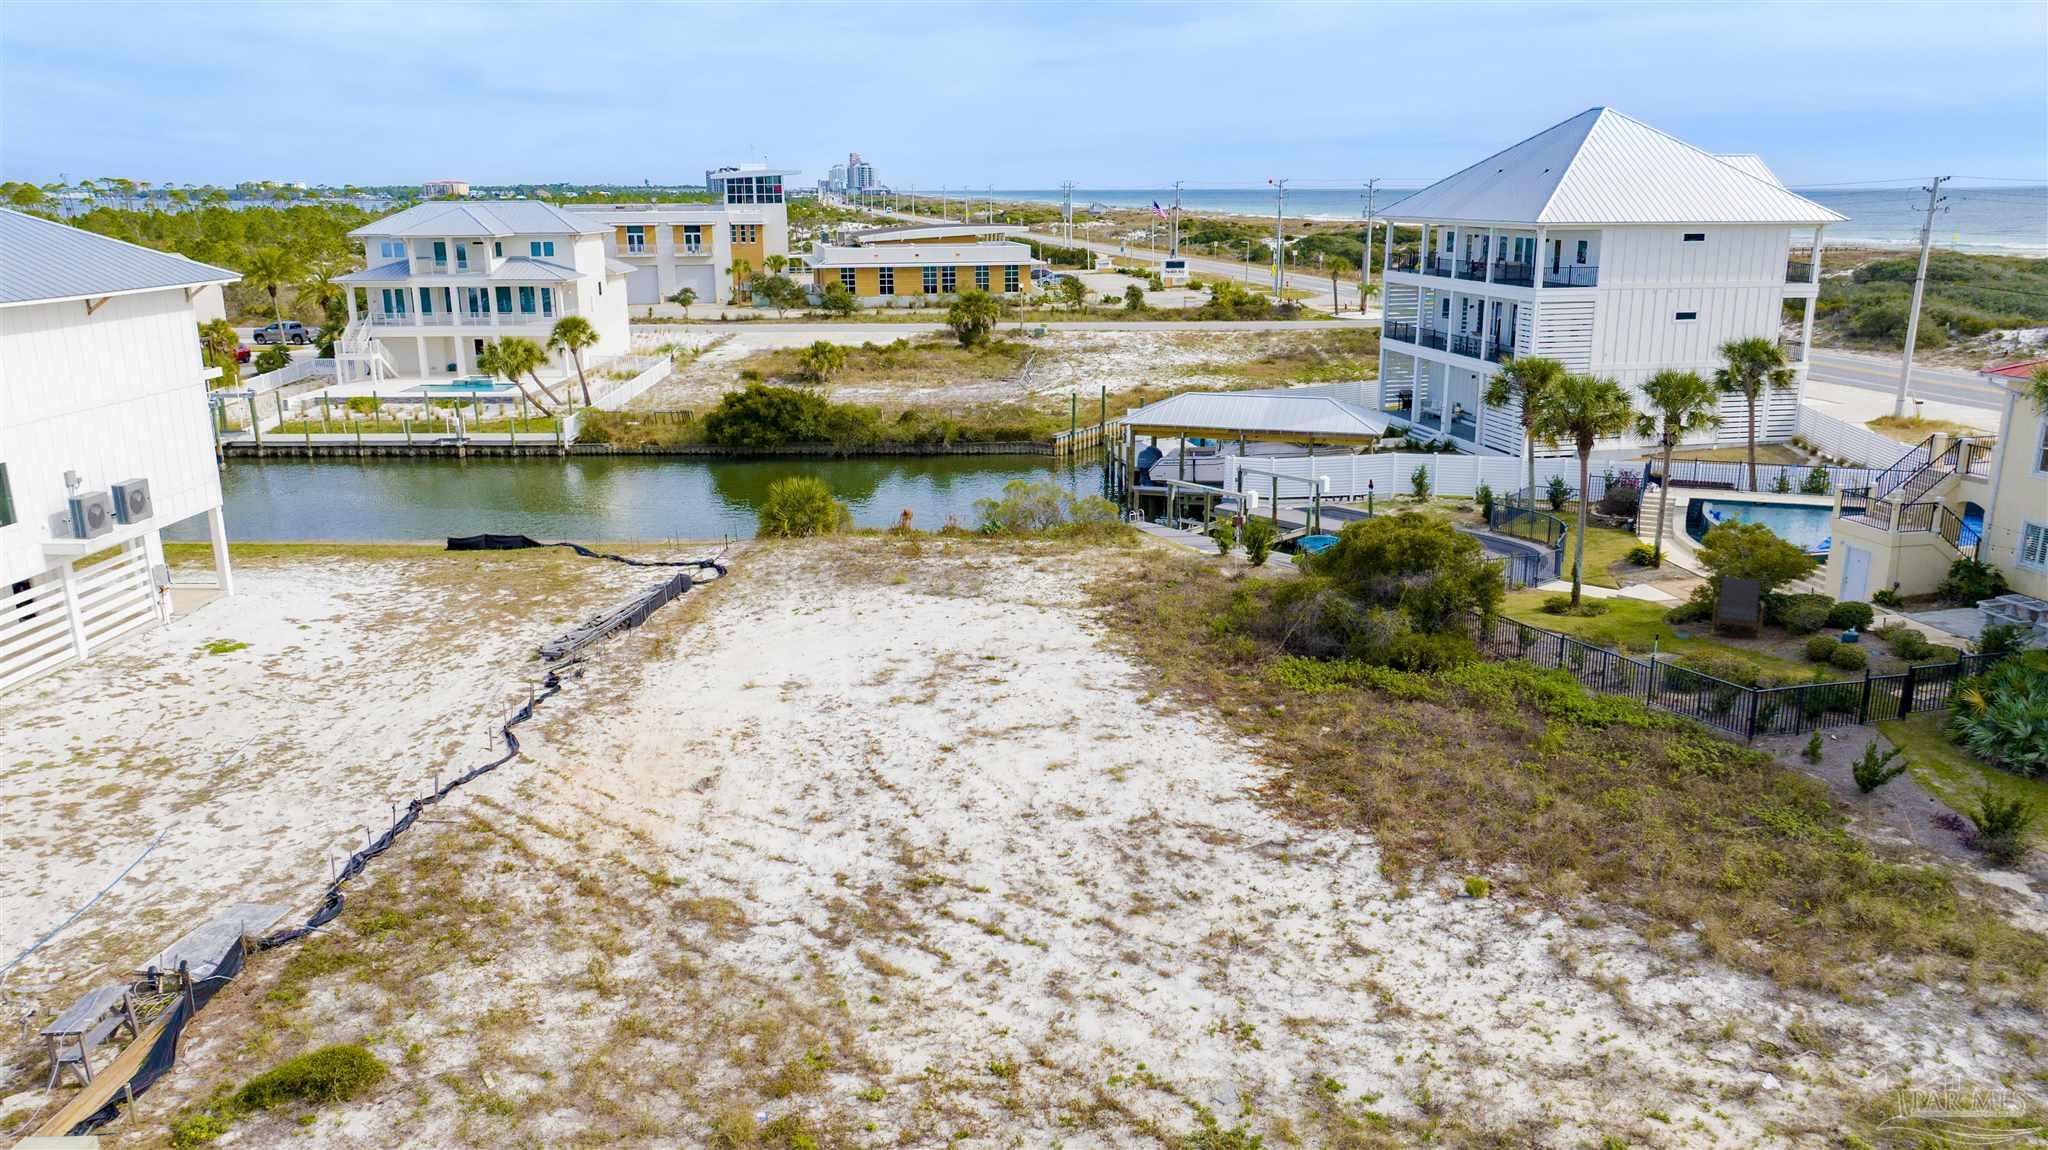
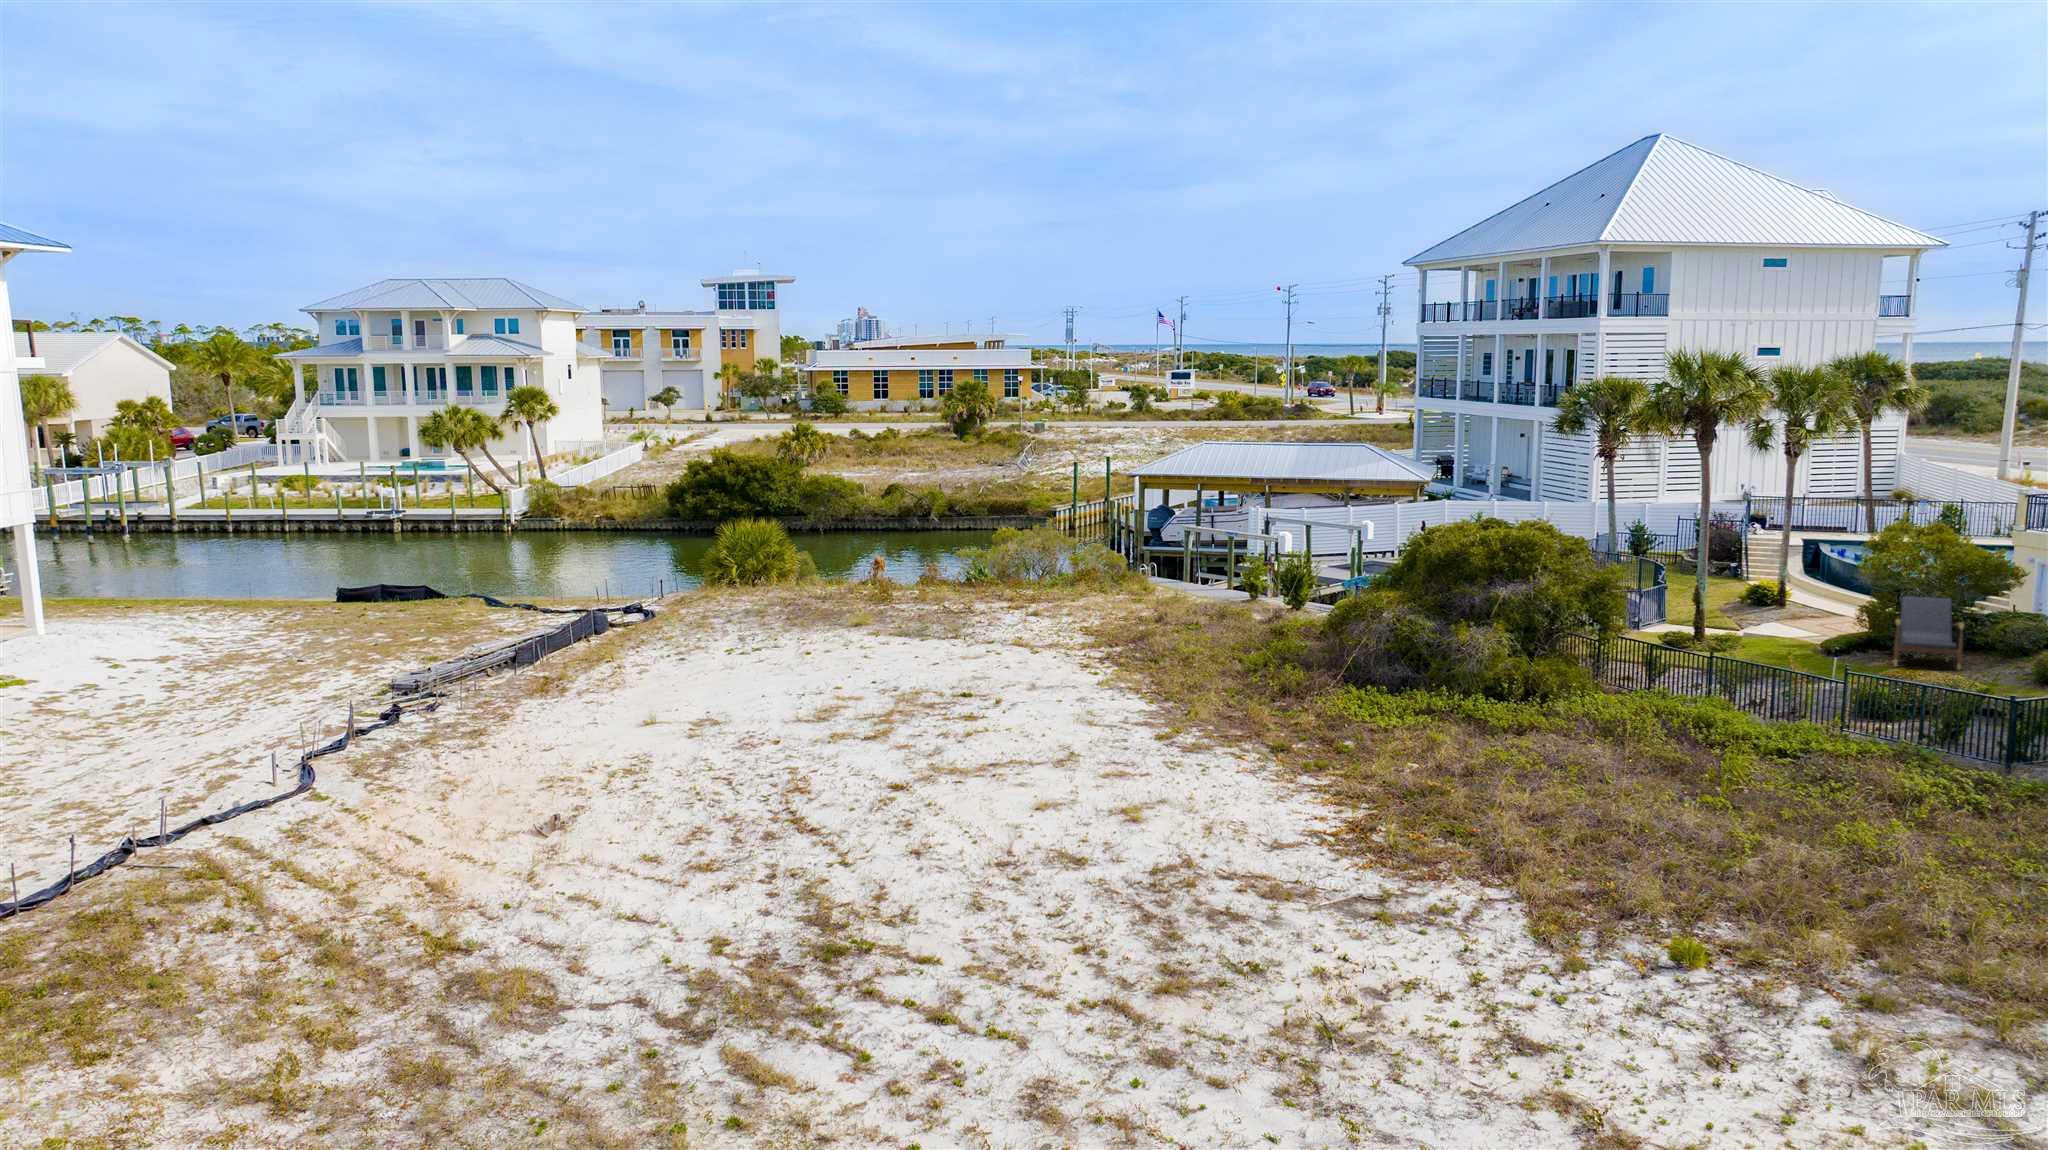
potted plant: present [1676,602,1699,639] -> none [1847,621,1879,671]

